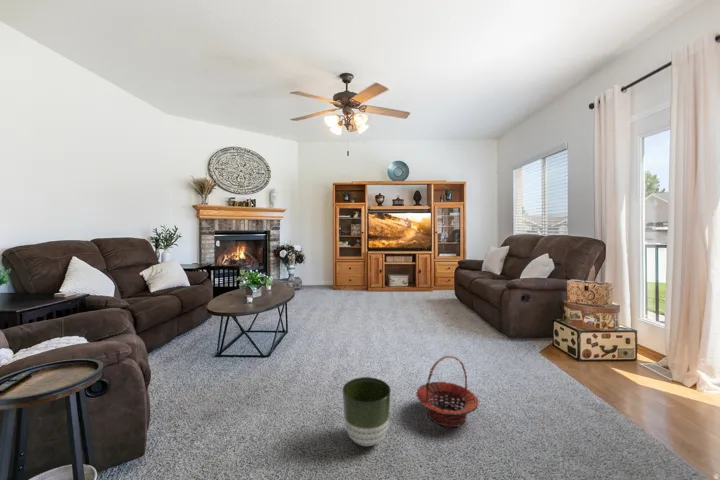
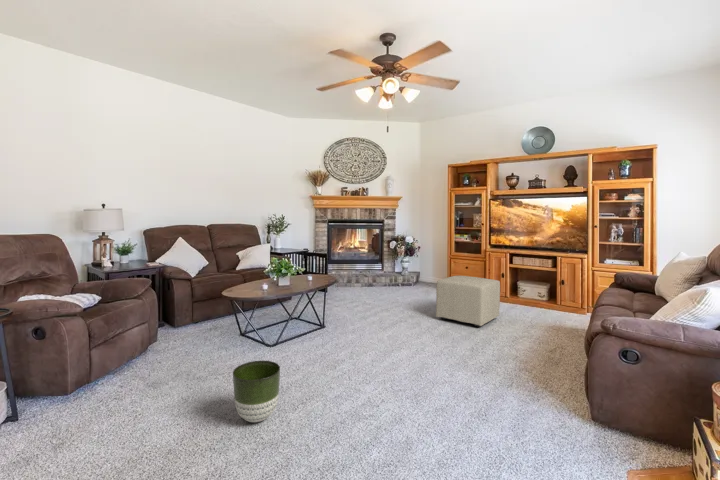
ottoman: none [364,275,405,313] -> present [436,276,500,327]
basket: present [416,356,479,427] -> none [314,363,383,443]

